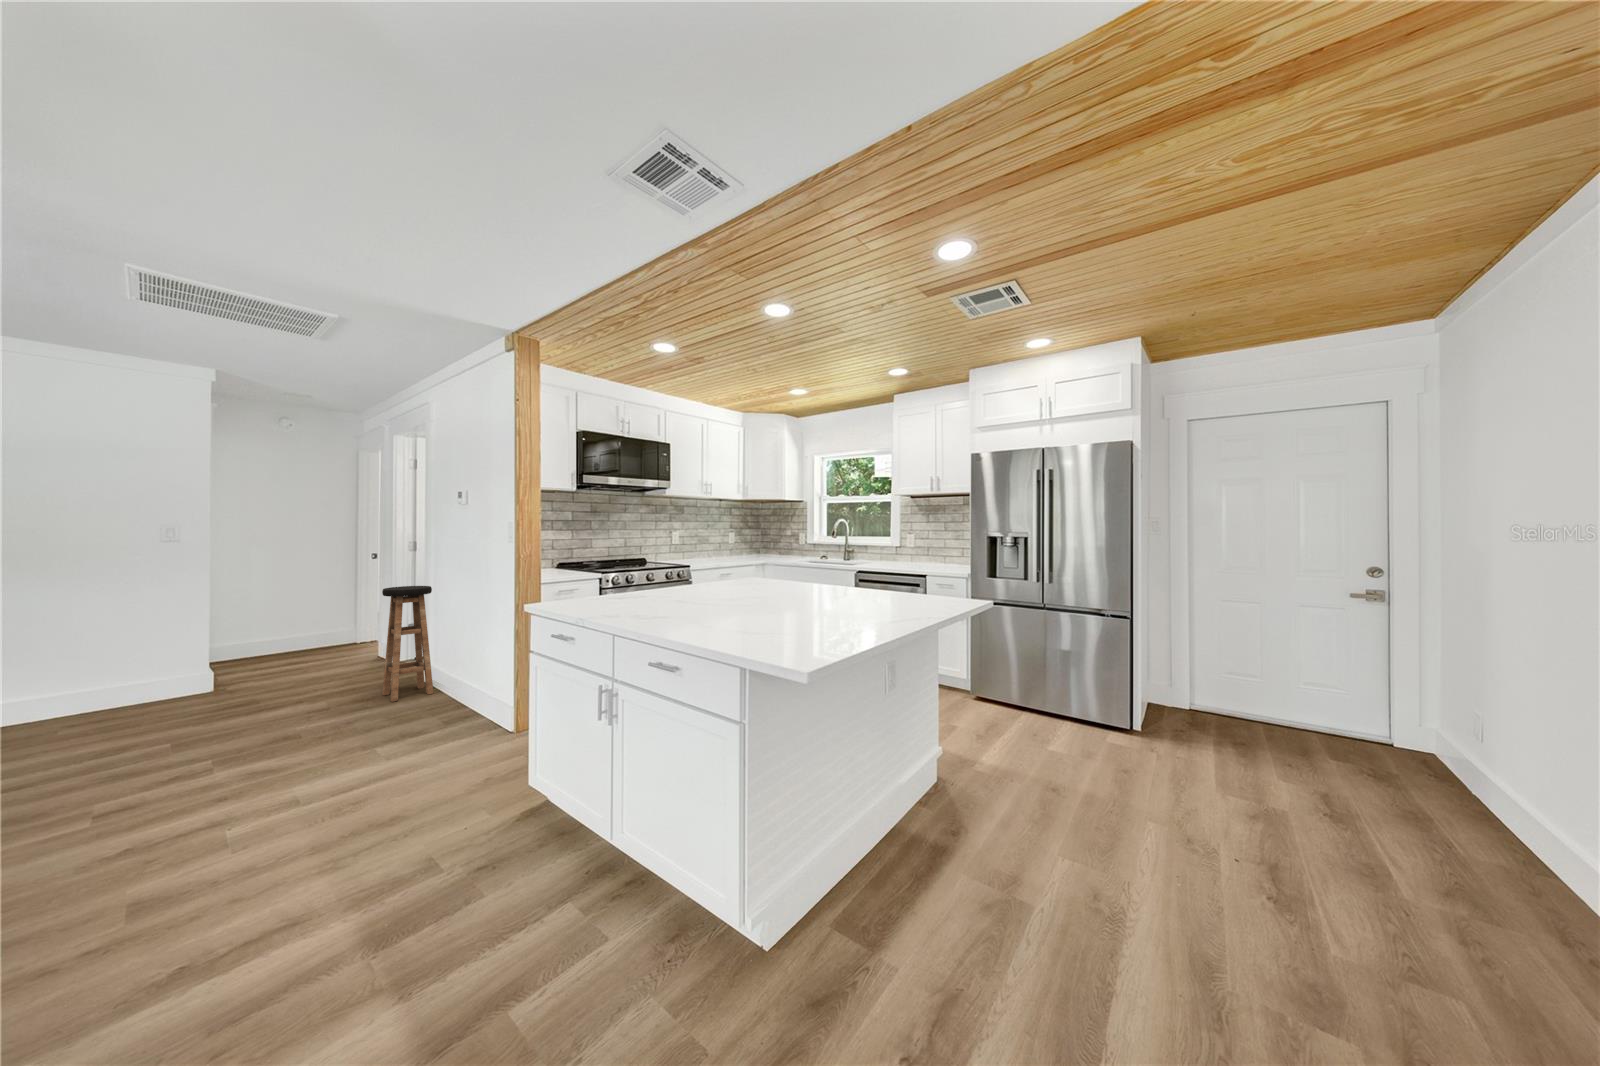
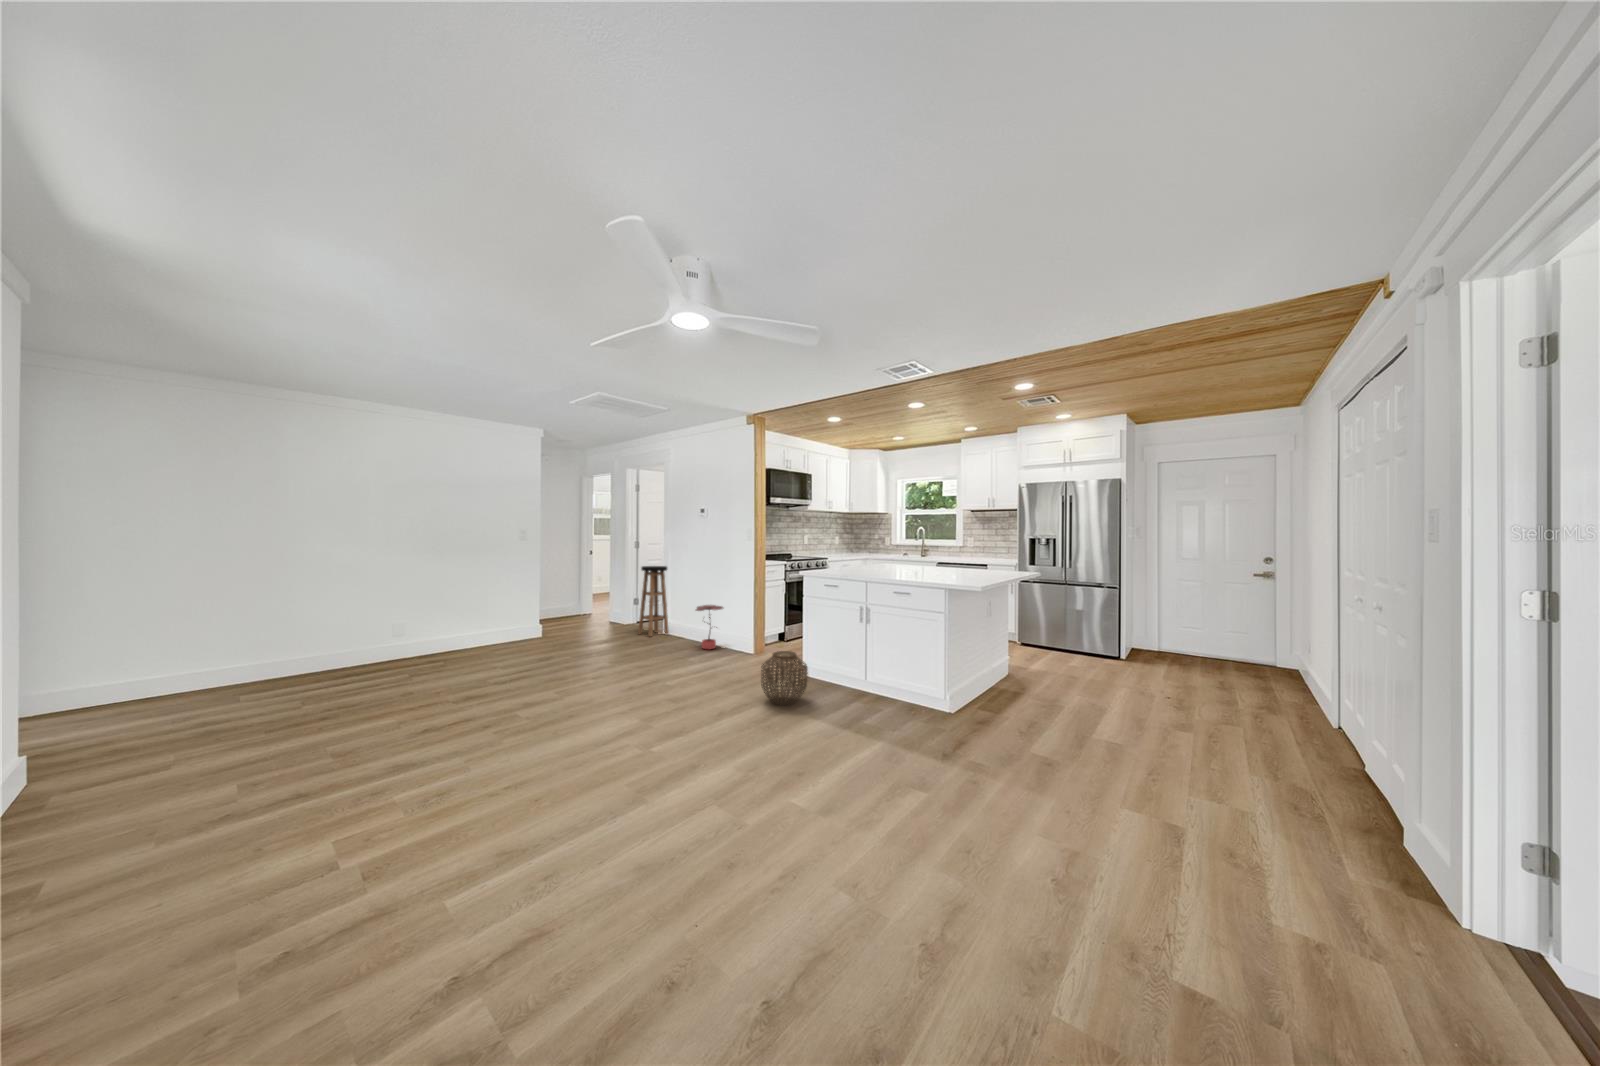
potted plant: none [424,655,489,733] -> present [696,605,723,649]
woven basket: none [340,810,472,956] -> present [761,651,807,705]

